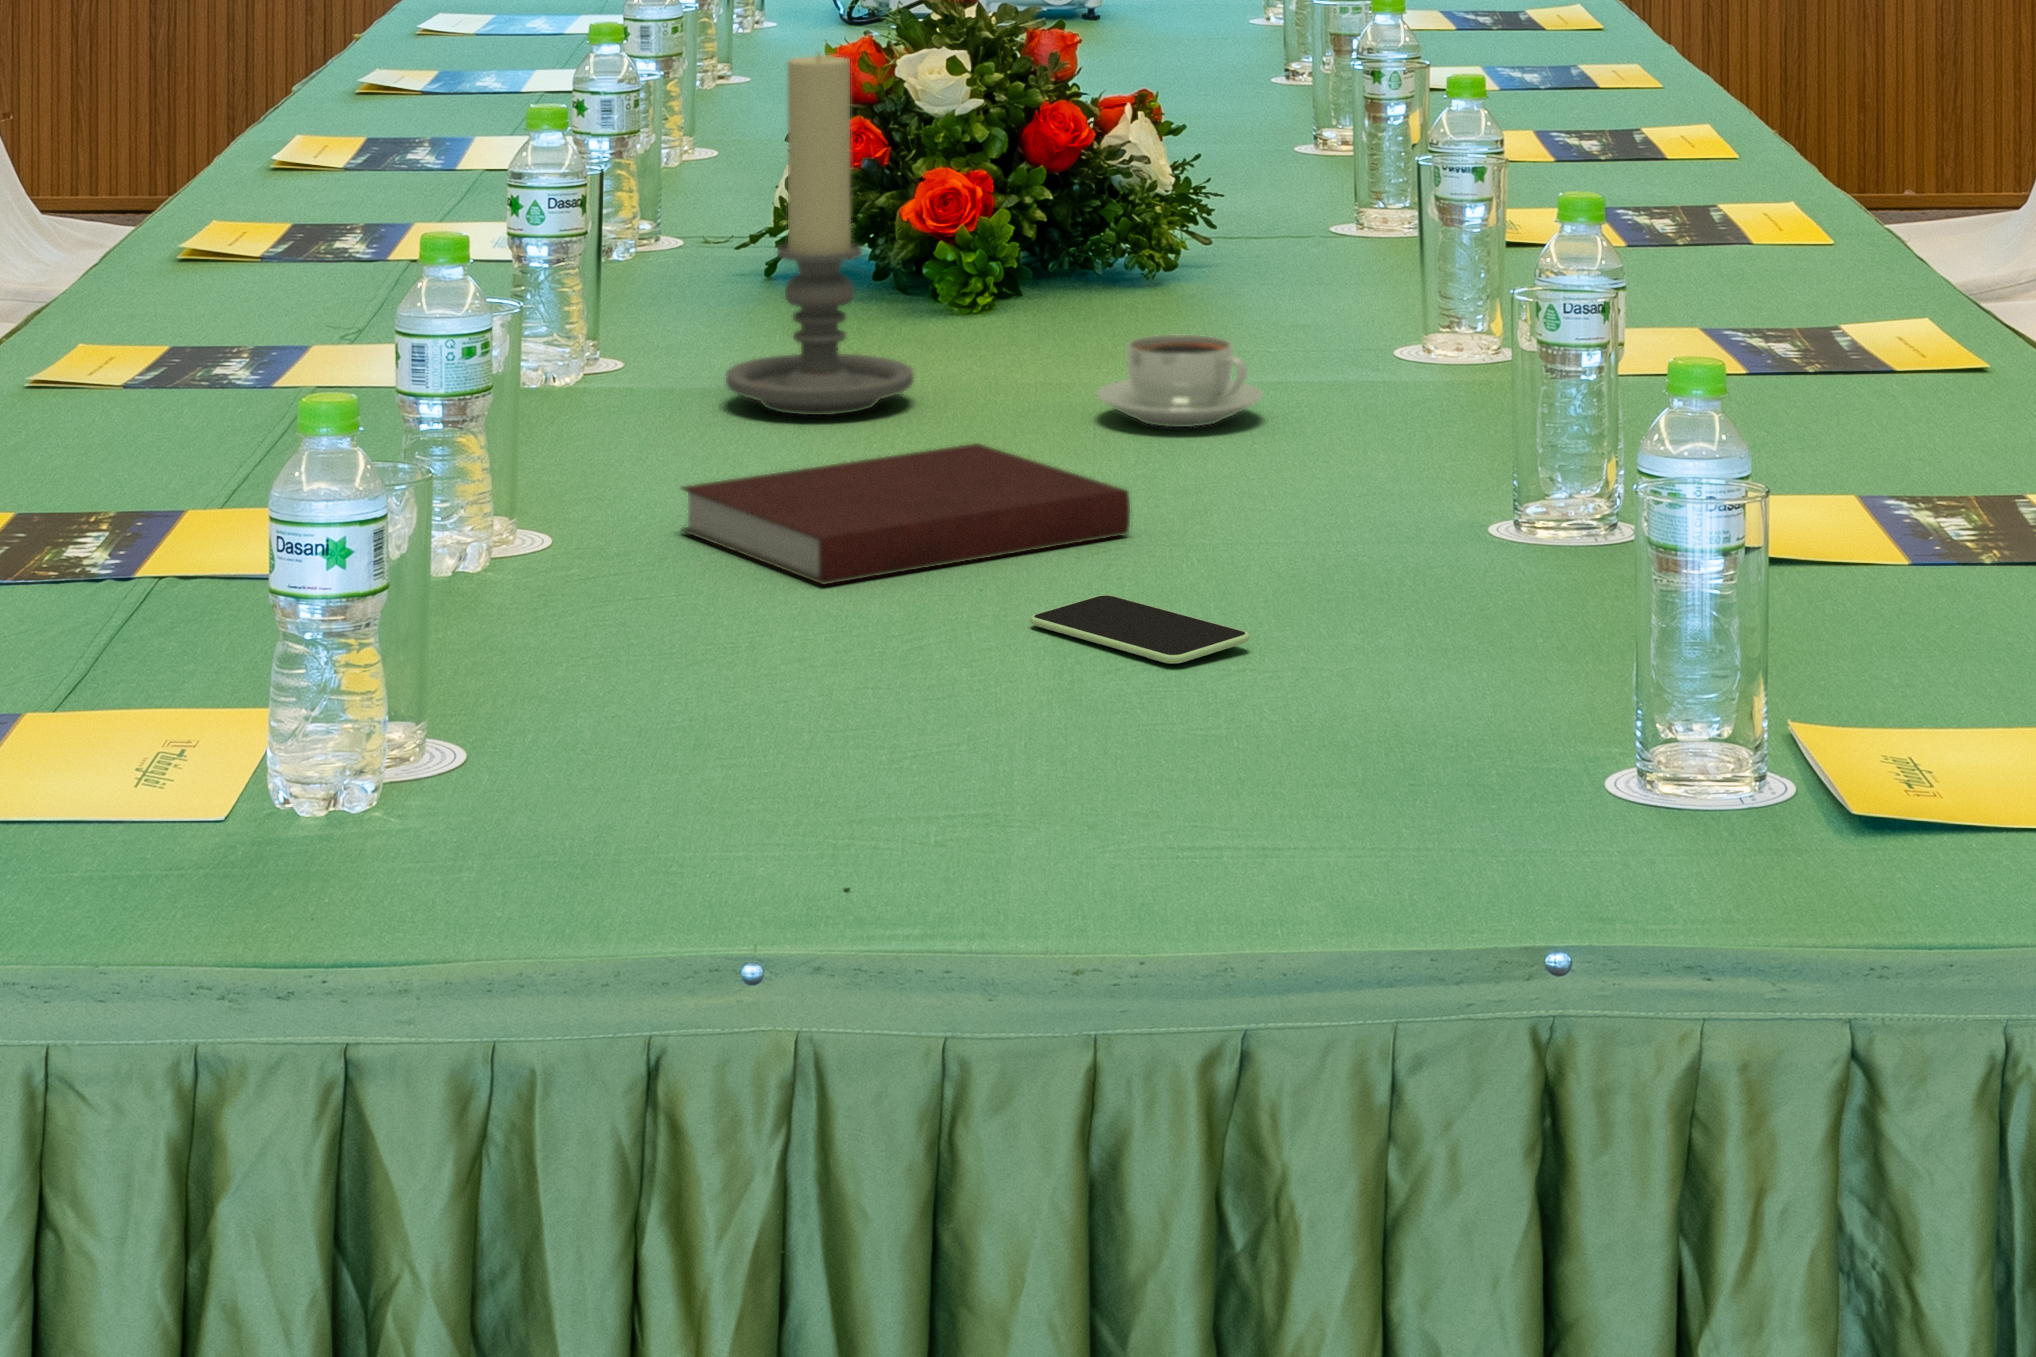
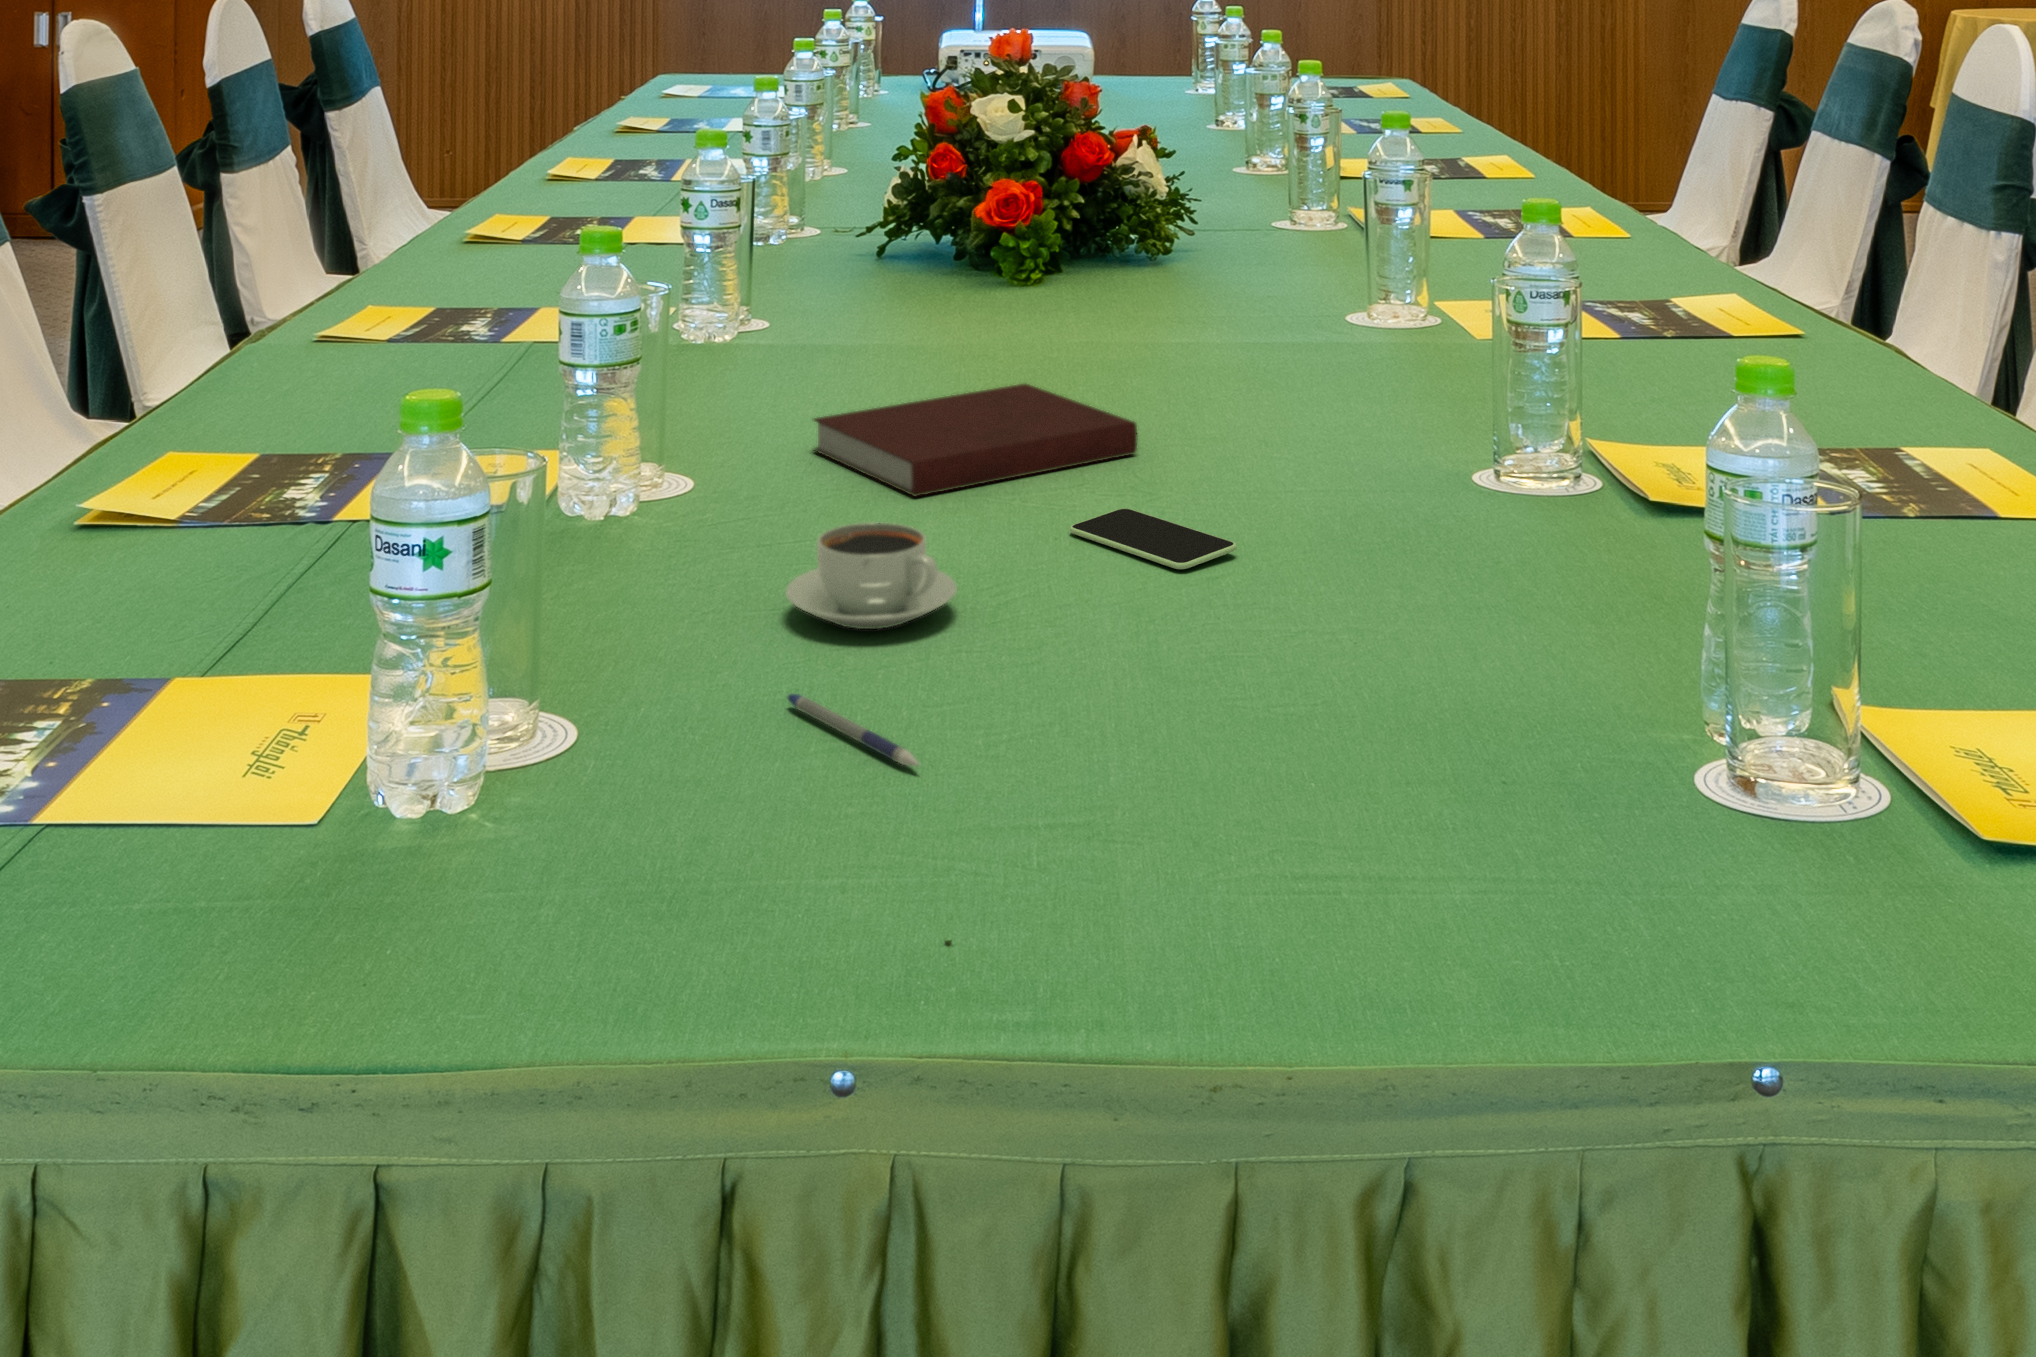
candle holder: present [726,53,914,415] -> none [850,107,979,357]
coffee cup: present [1097,334,1262,427] -> present [786,523,957,629]
pen: none [670,787,836,856] -> present [788,693,919,766]

